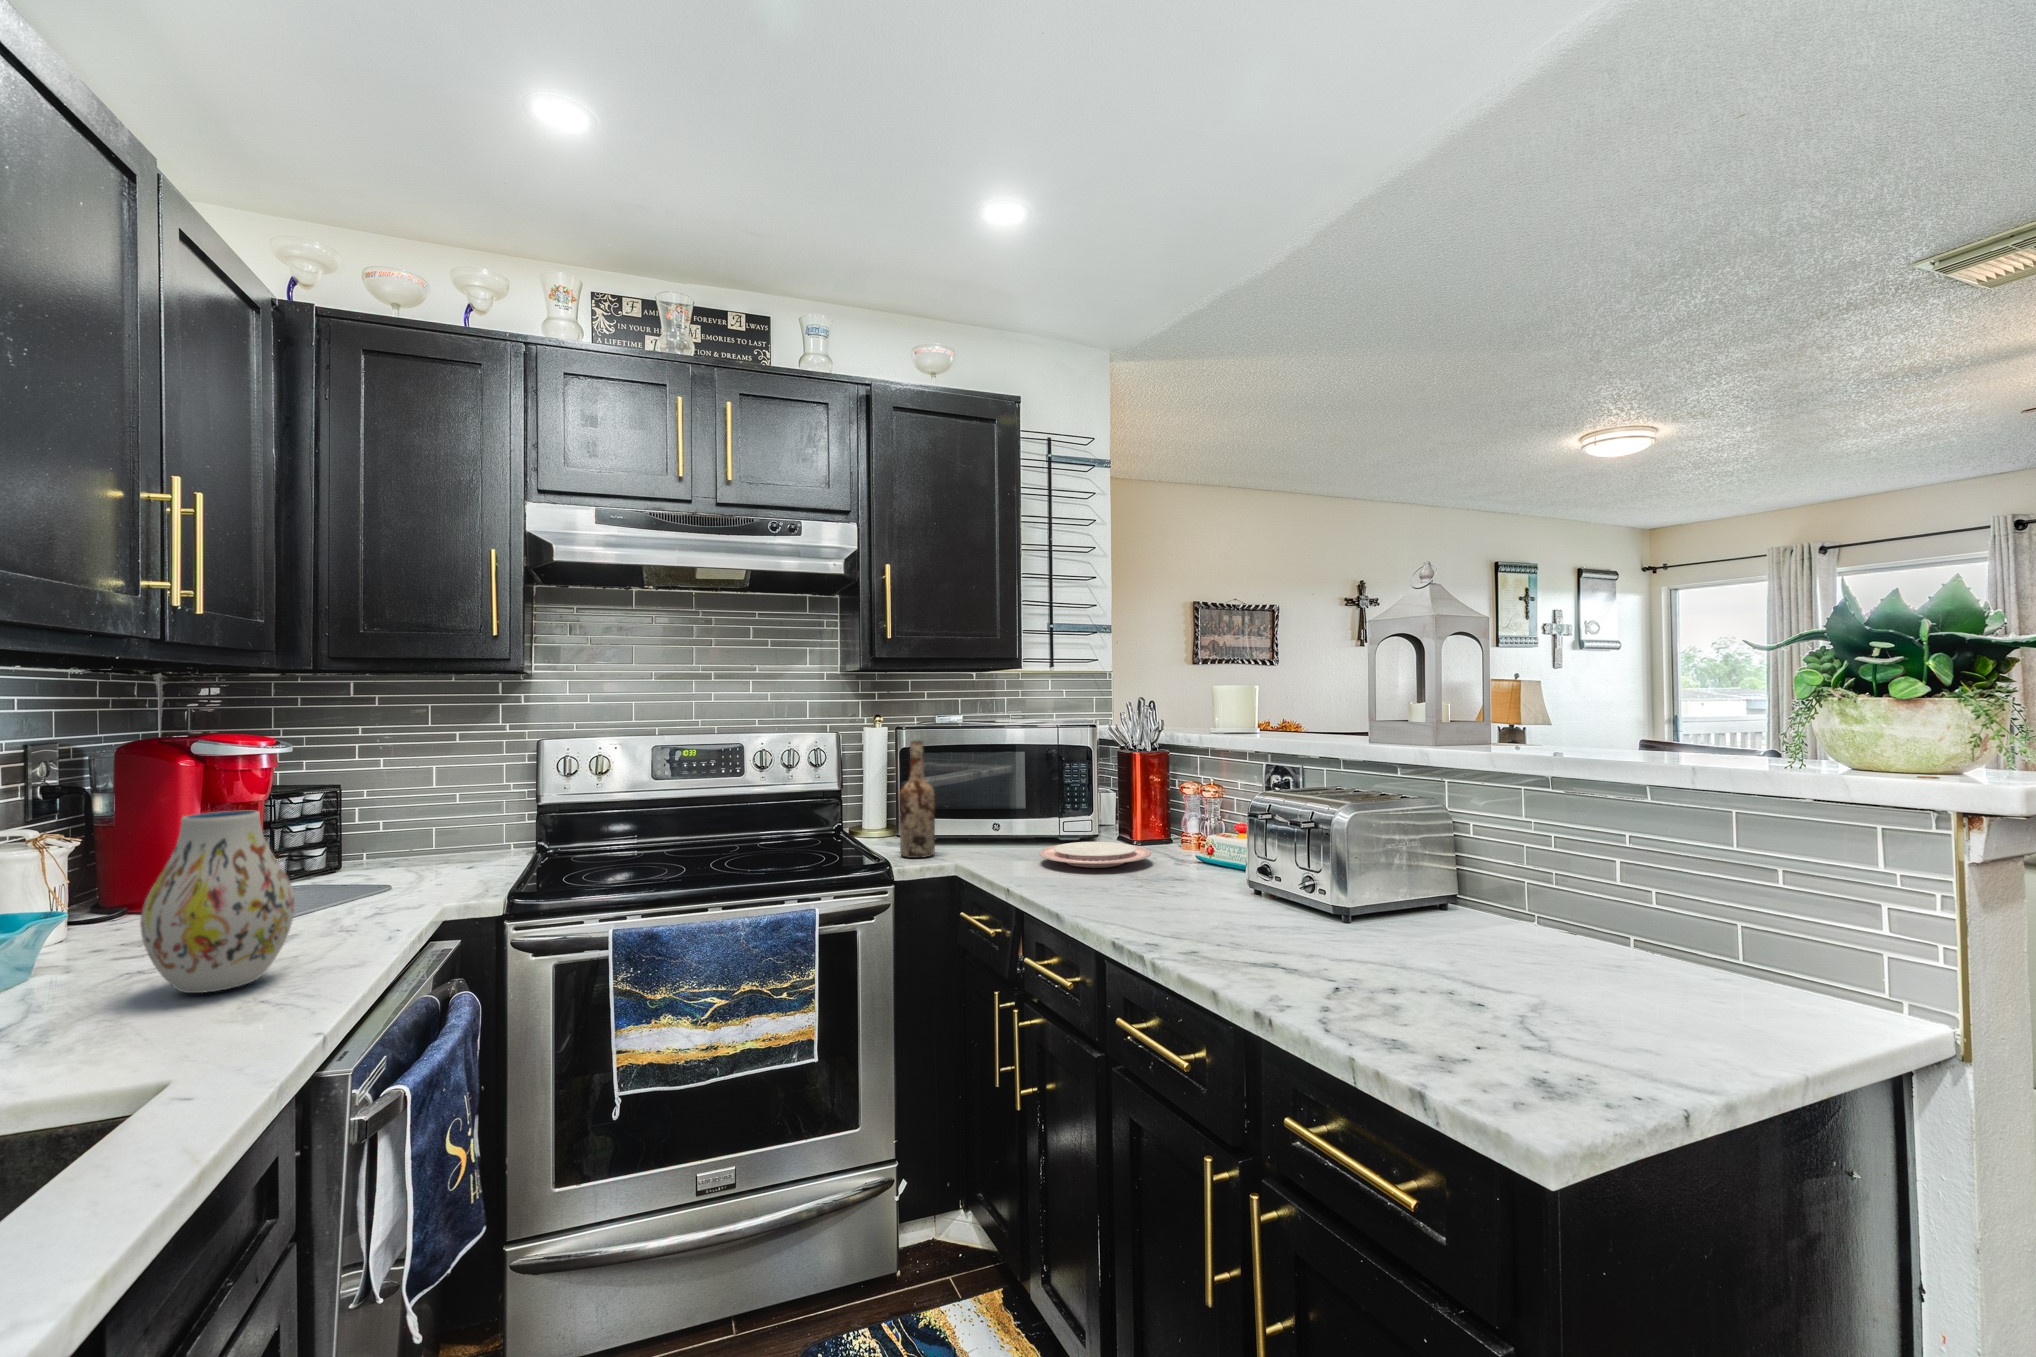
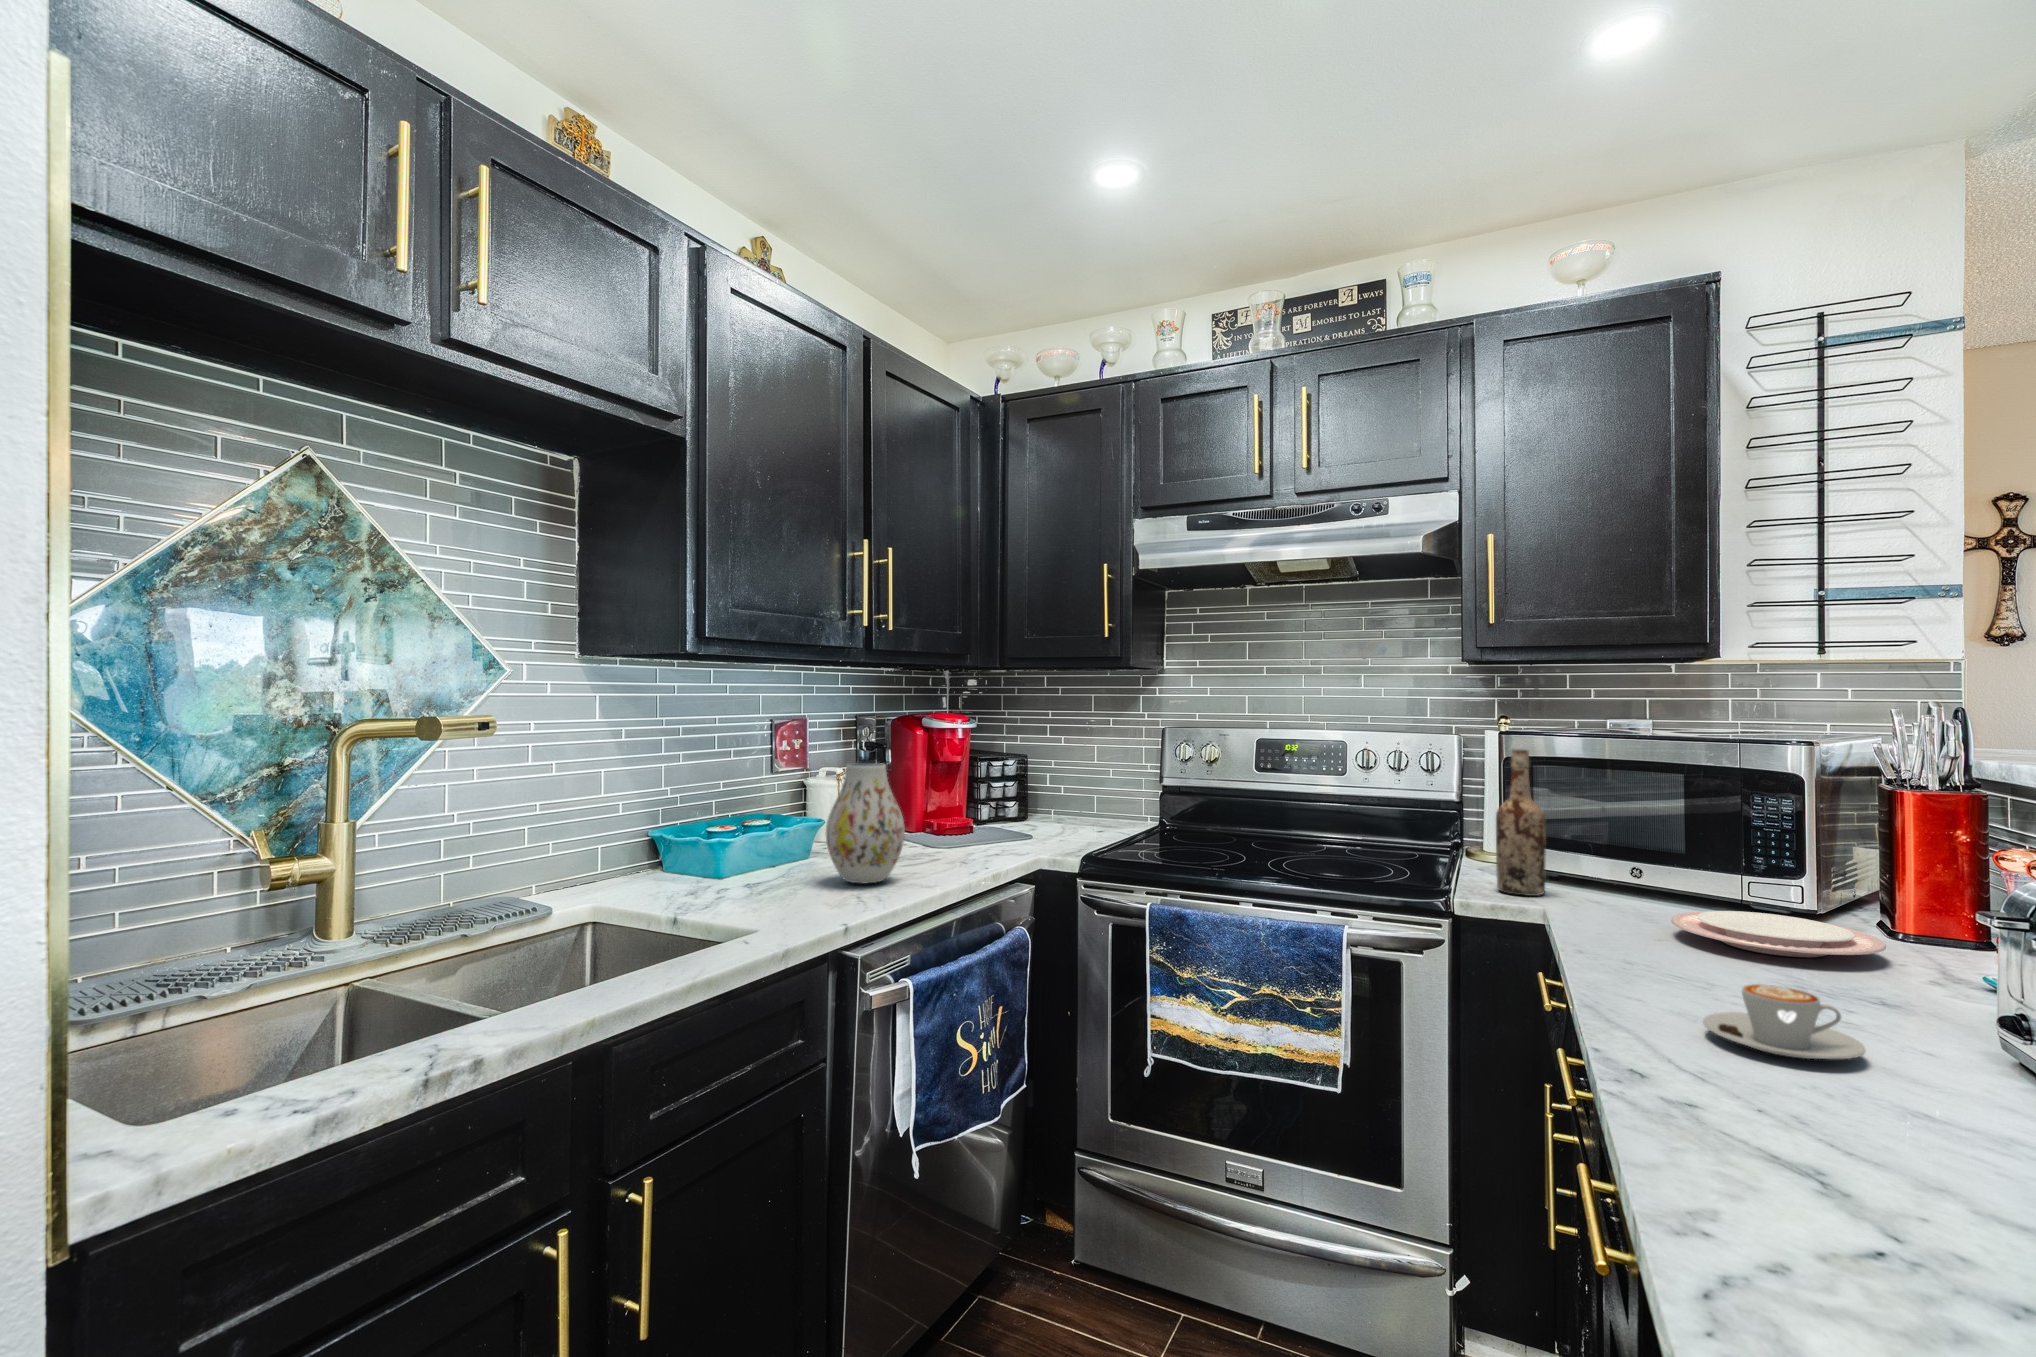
coffee cup: none [1149,881,1230,924] -> present [1703,984,1865,1059]

